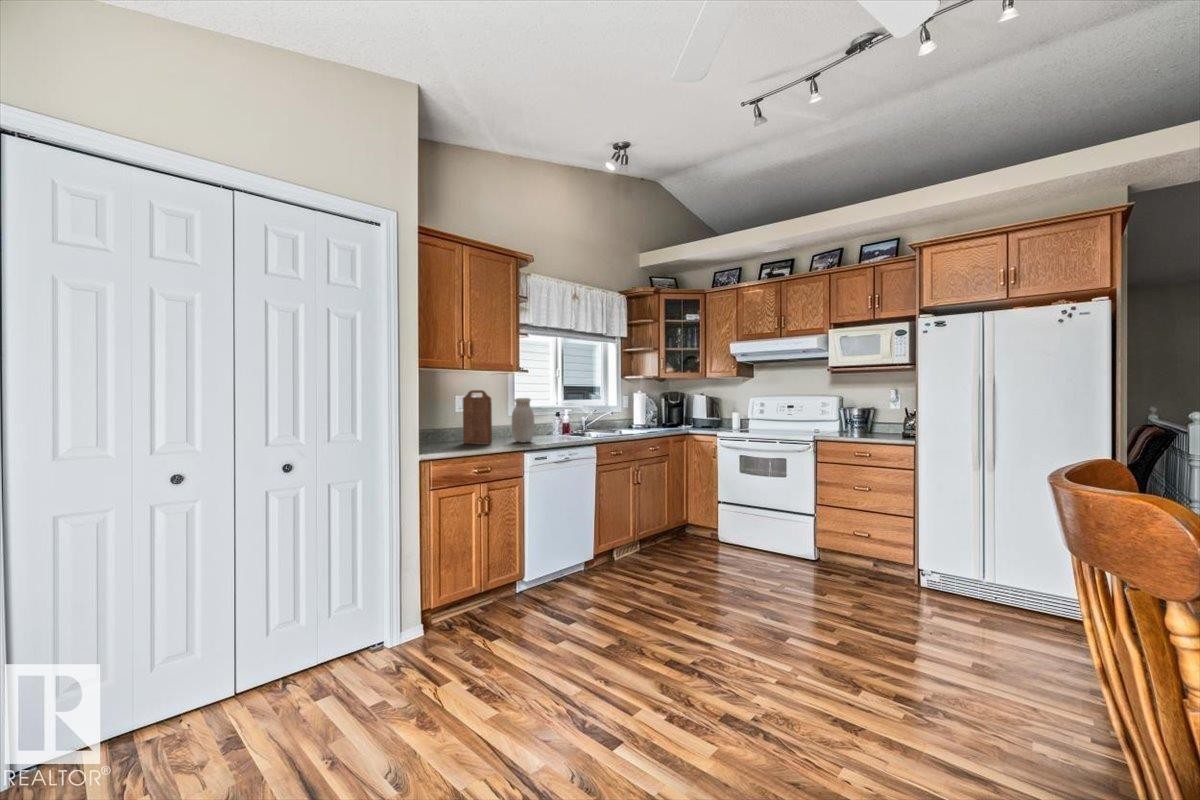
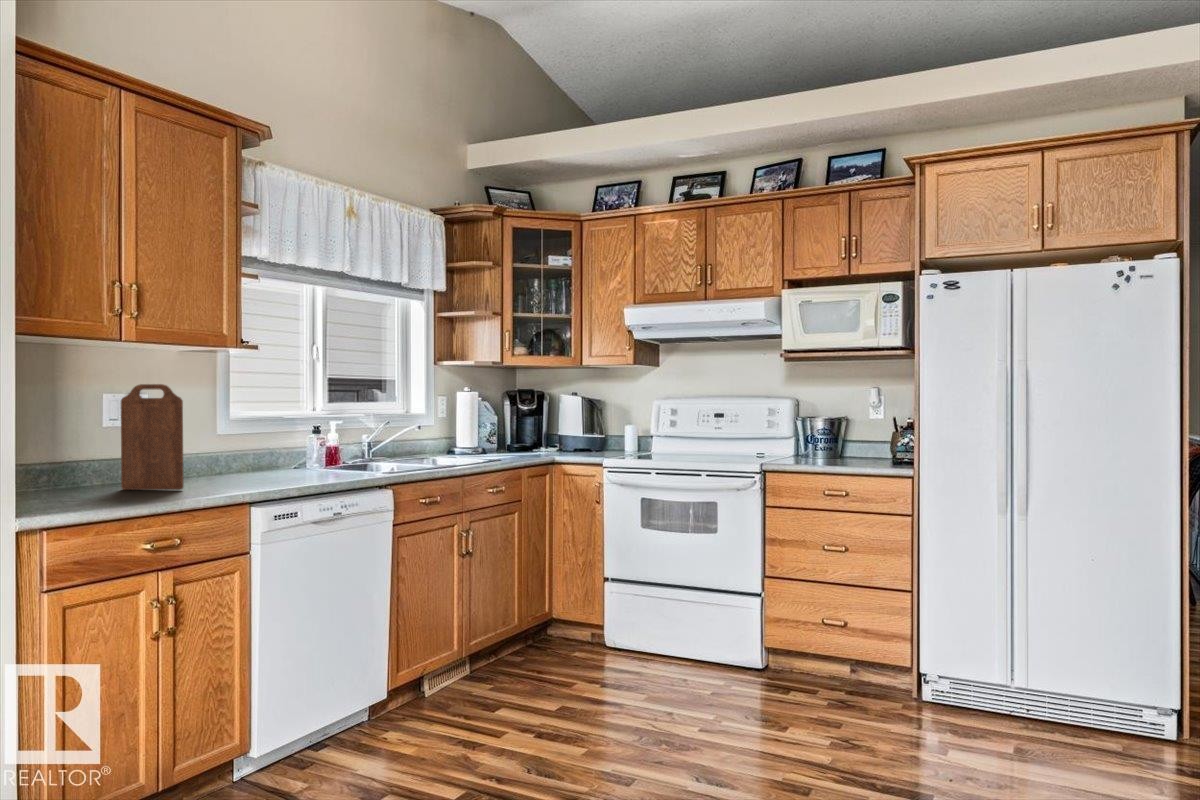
jar: present [512,398,534,442] -> none [225,399,272,485]

